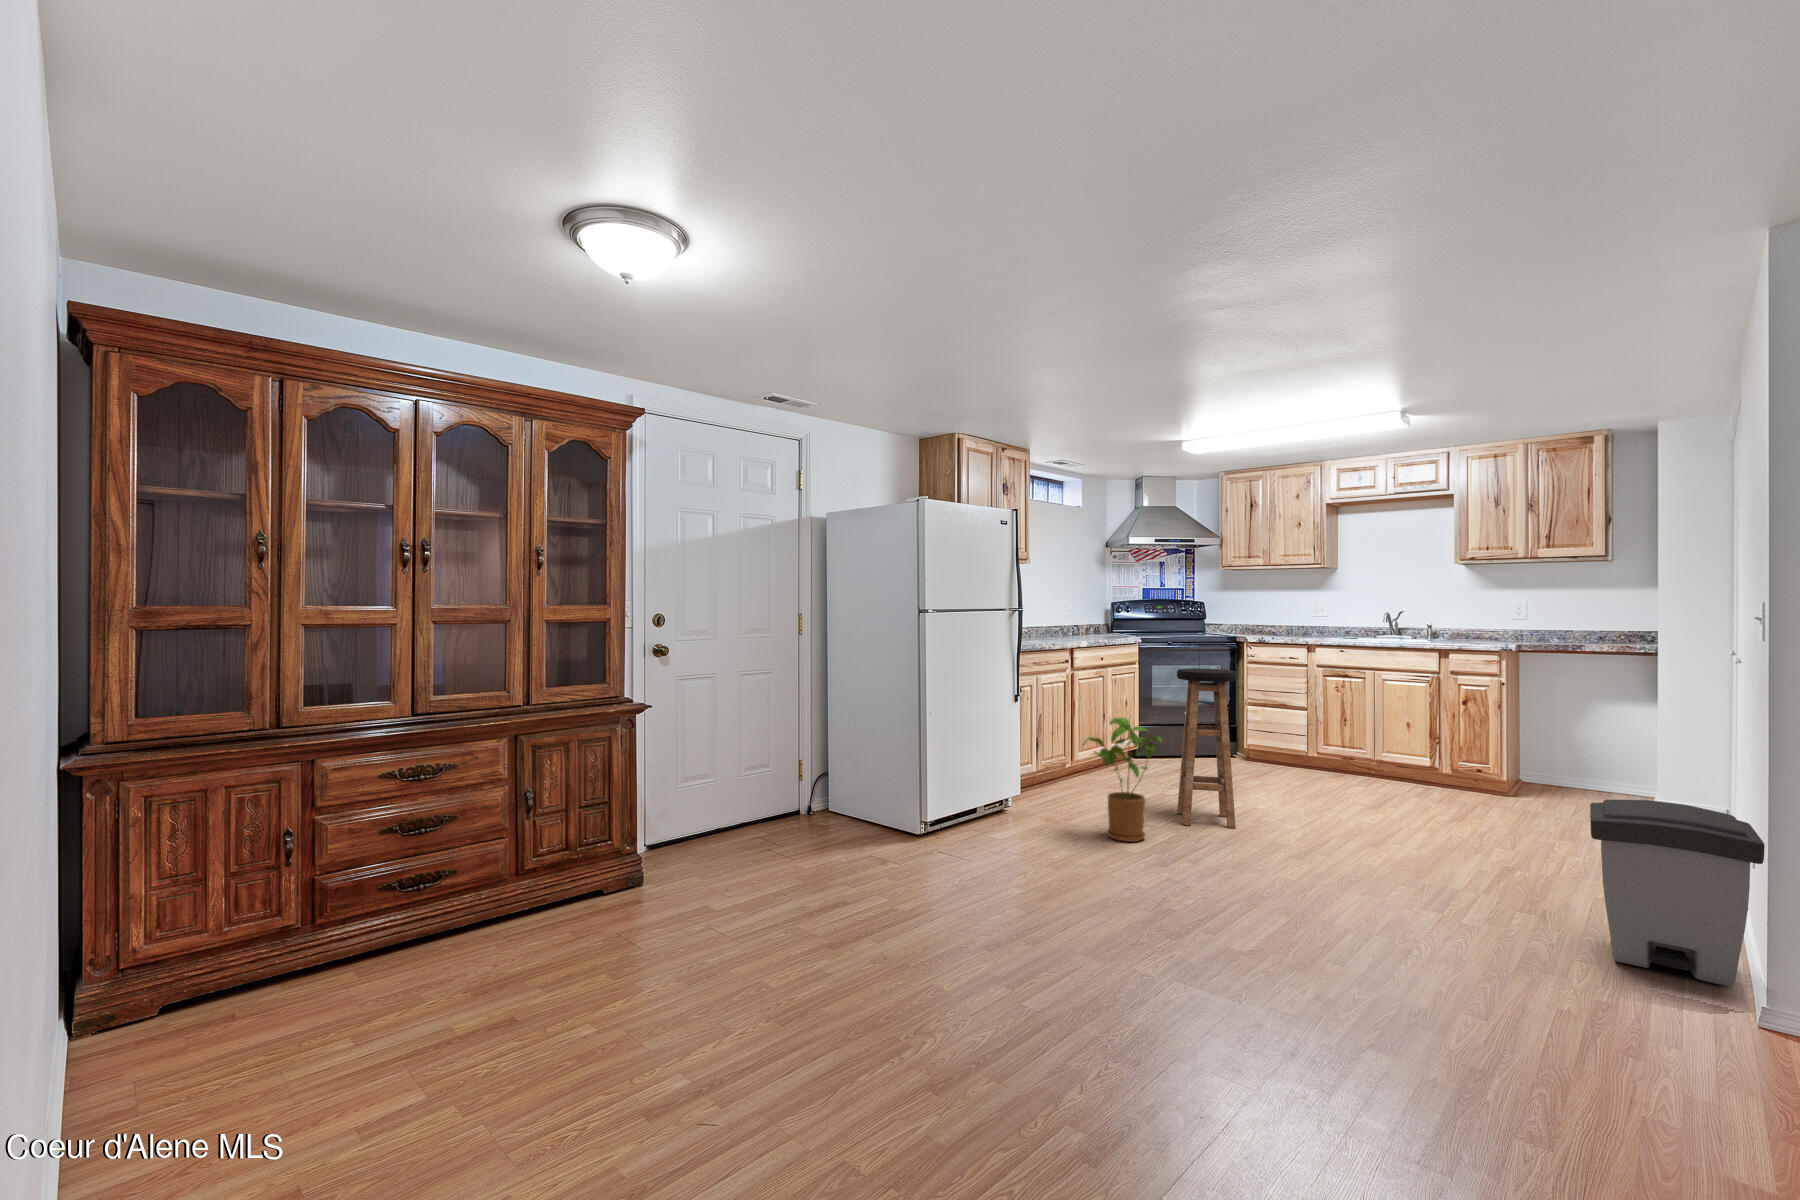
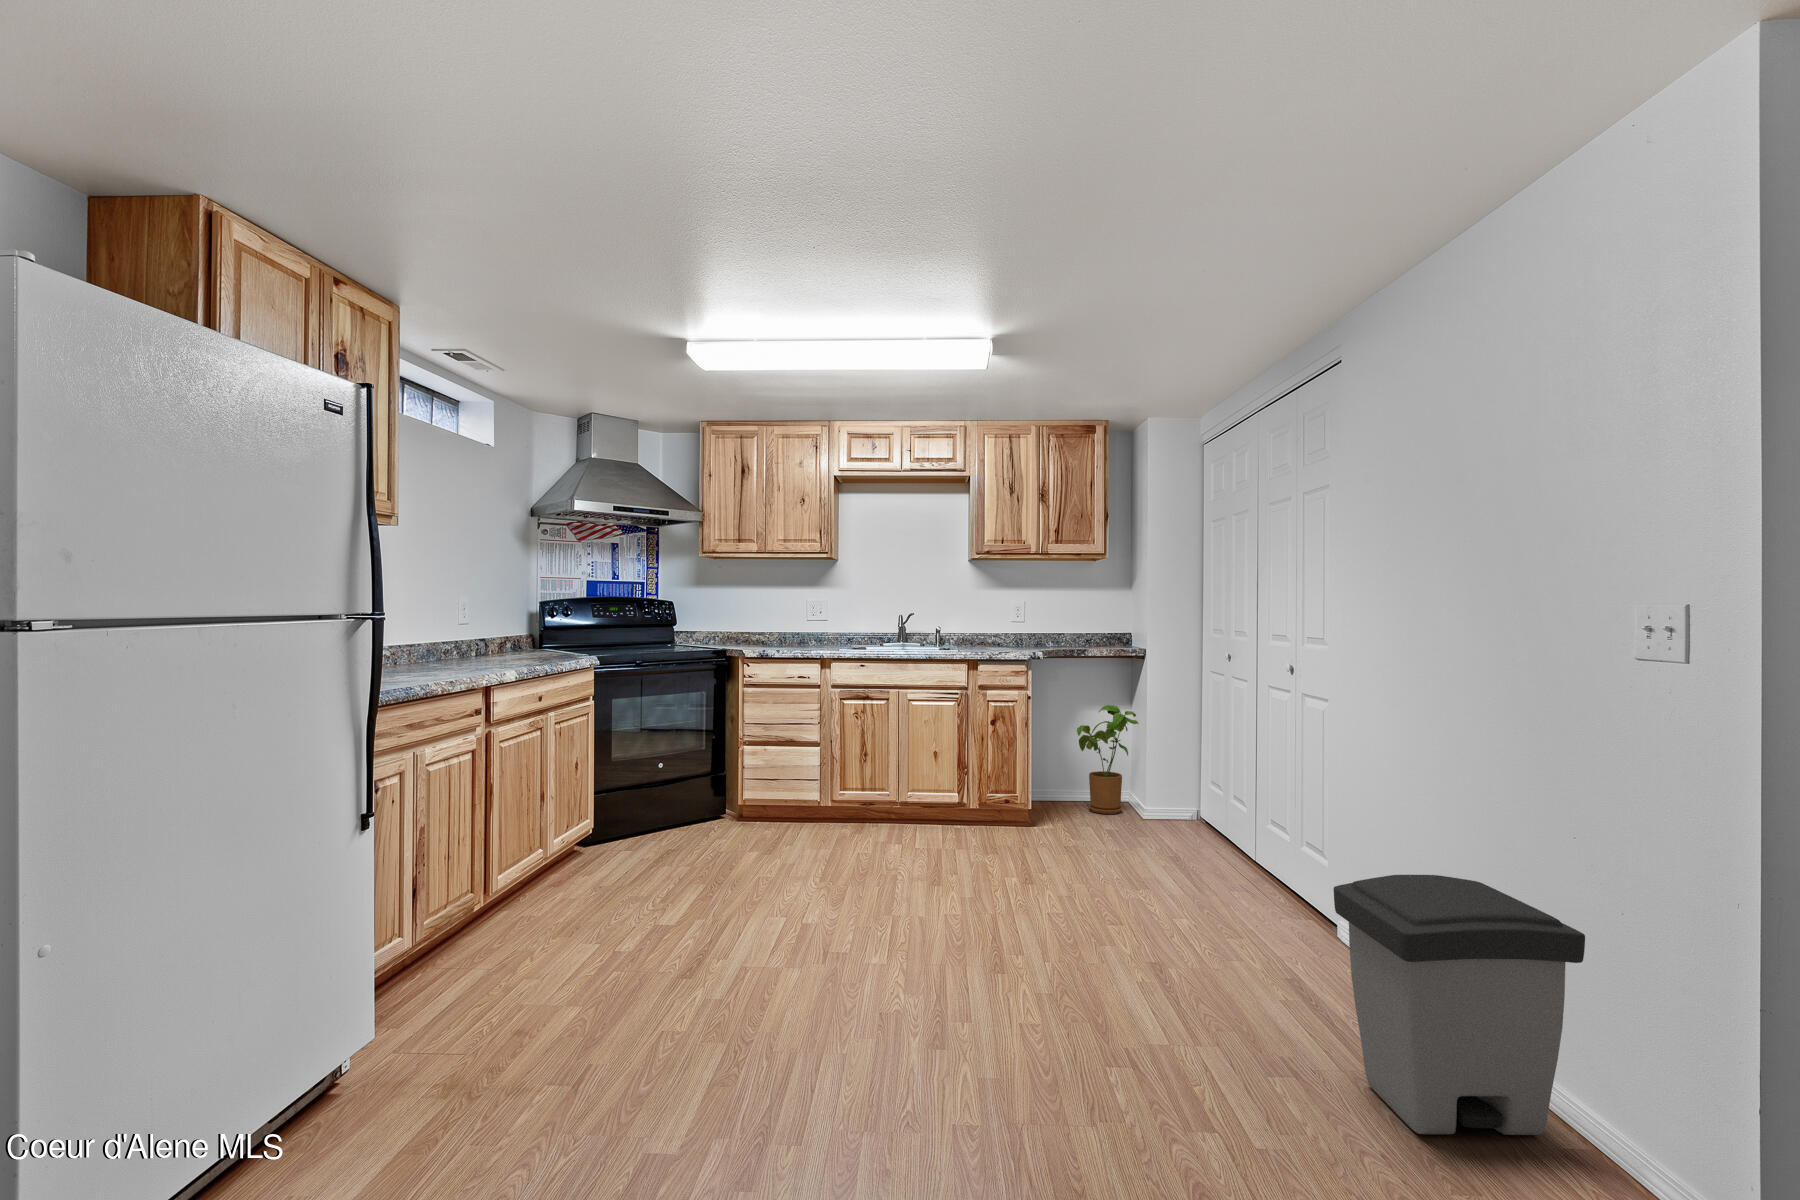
bar stool: present [1177,668,1237,828] -> none [695,712,799,997]
house plant: present [1082,717,1162,842] -> present [1077,705,1139,814]

